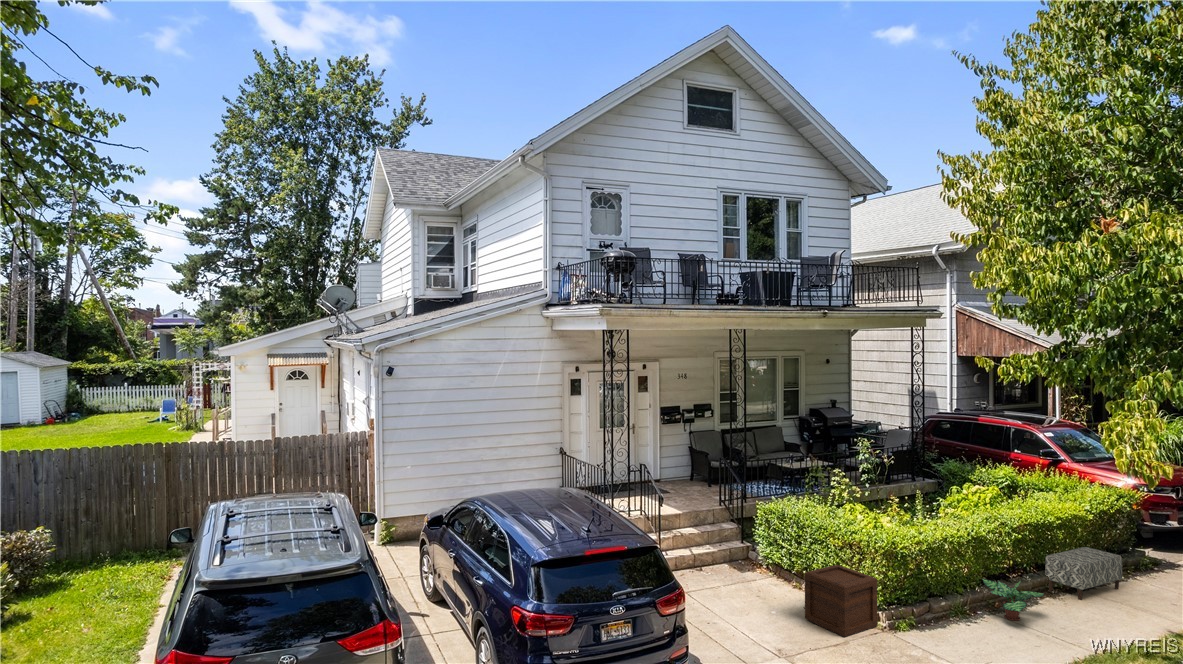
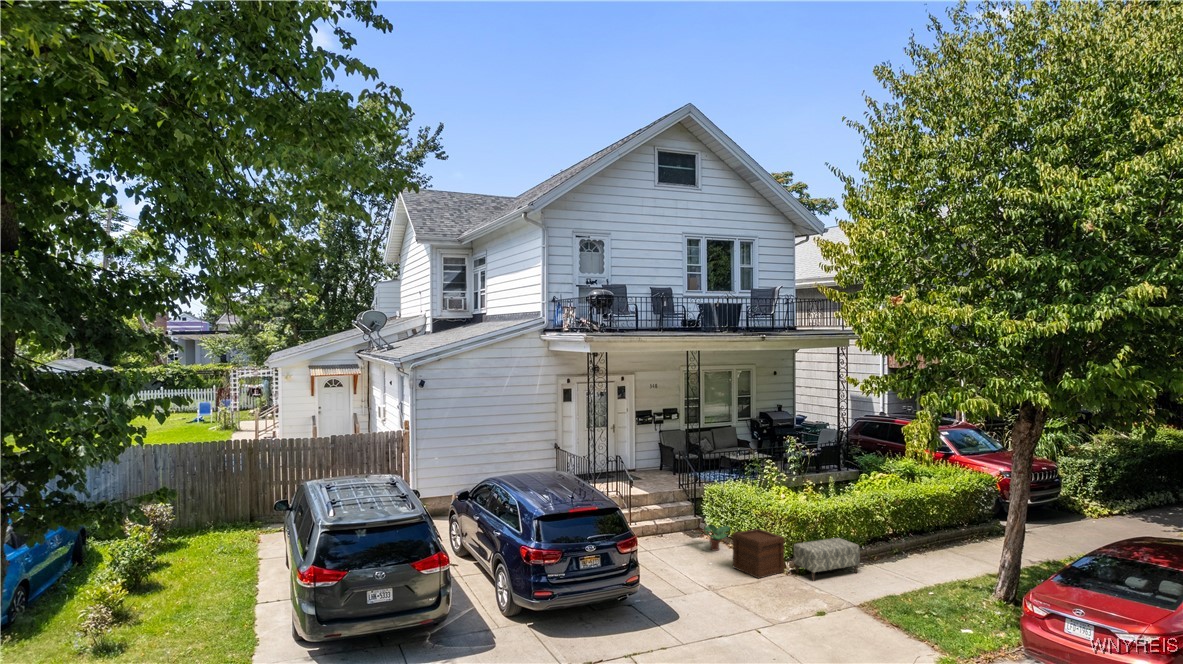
bench: present [1045,547,1122,600] -> present [794,538,860,581]
potted plant: present [982,579,1044,621] -> present [697,524,730,551]

